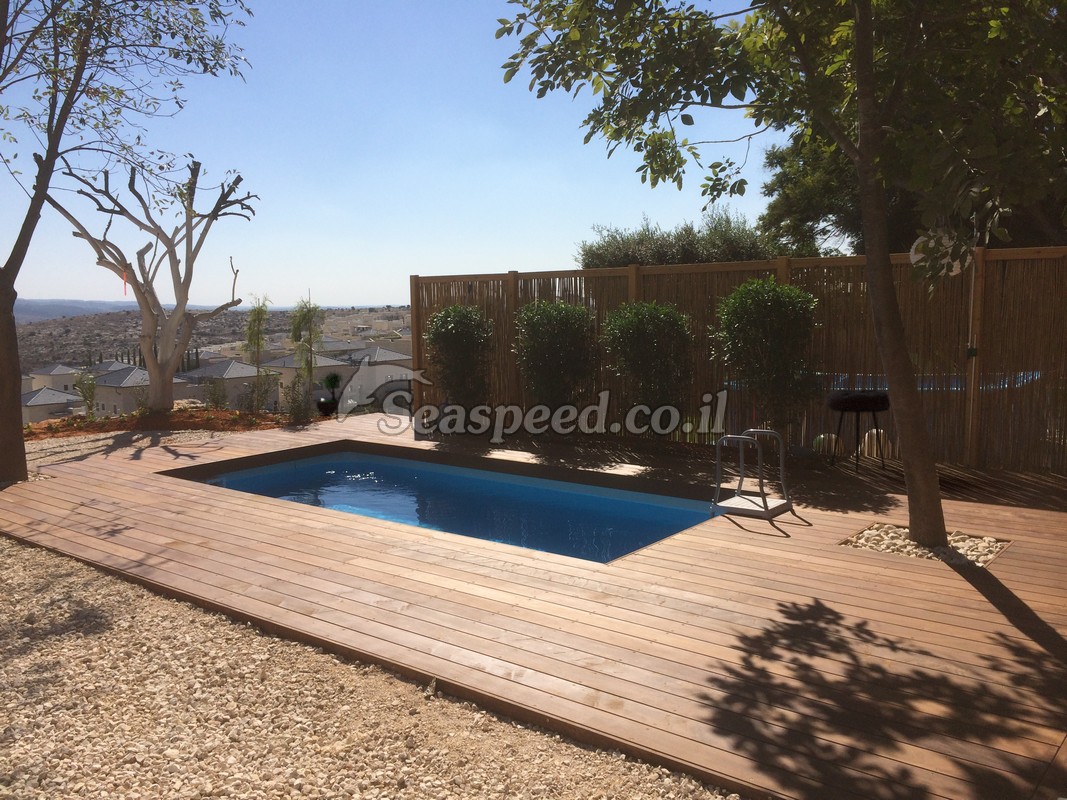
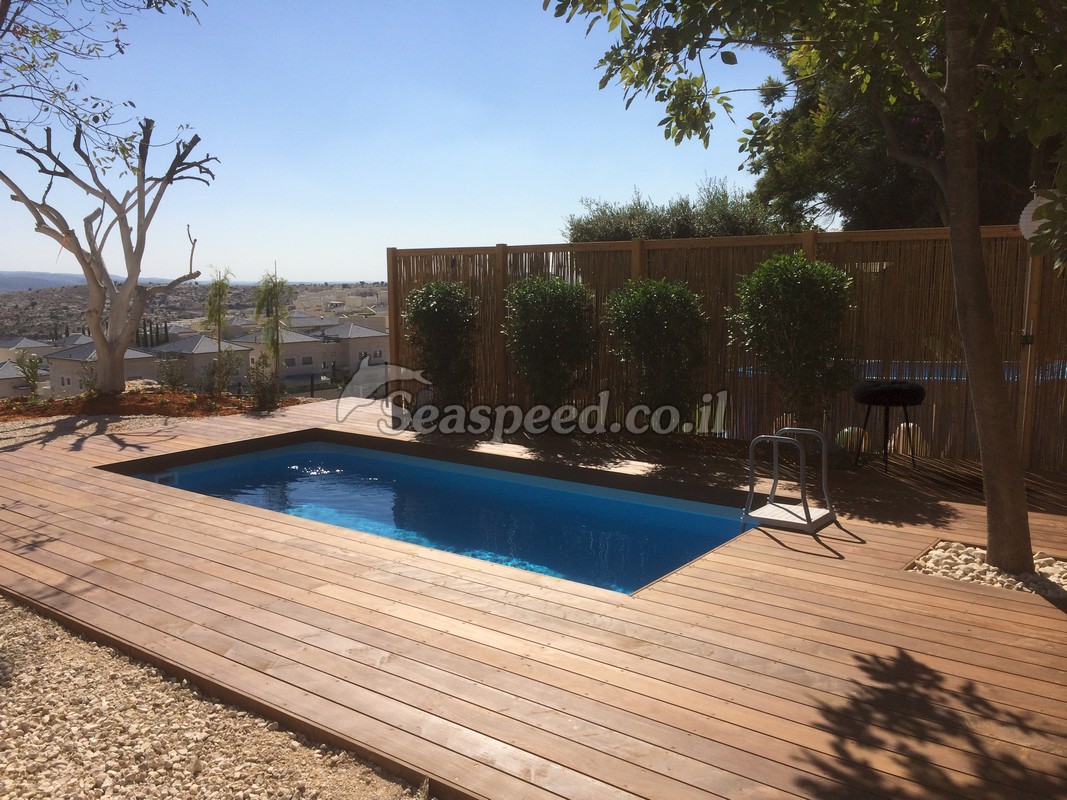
potted tree: present [317,373,343,415] -> none [283,348,313,399]

